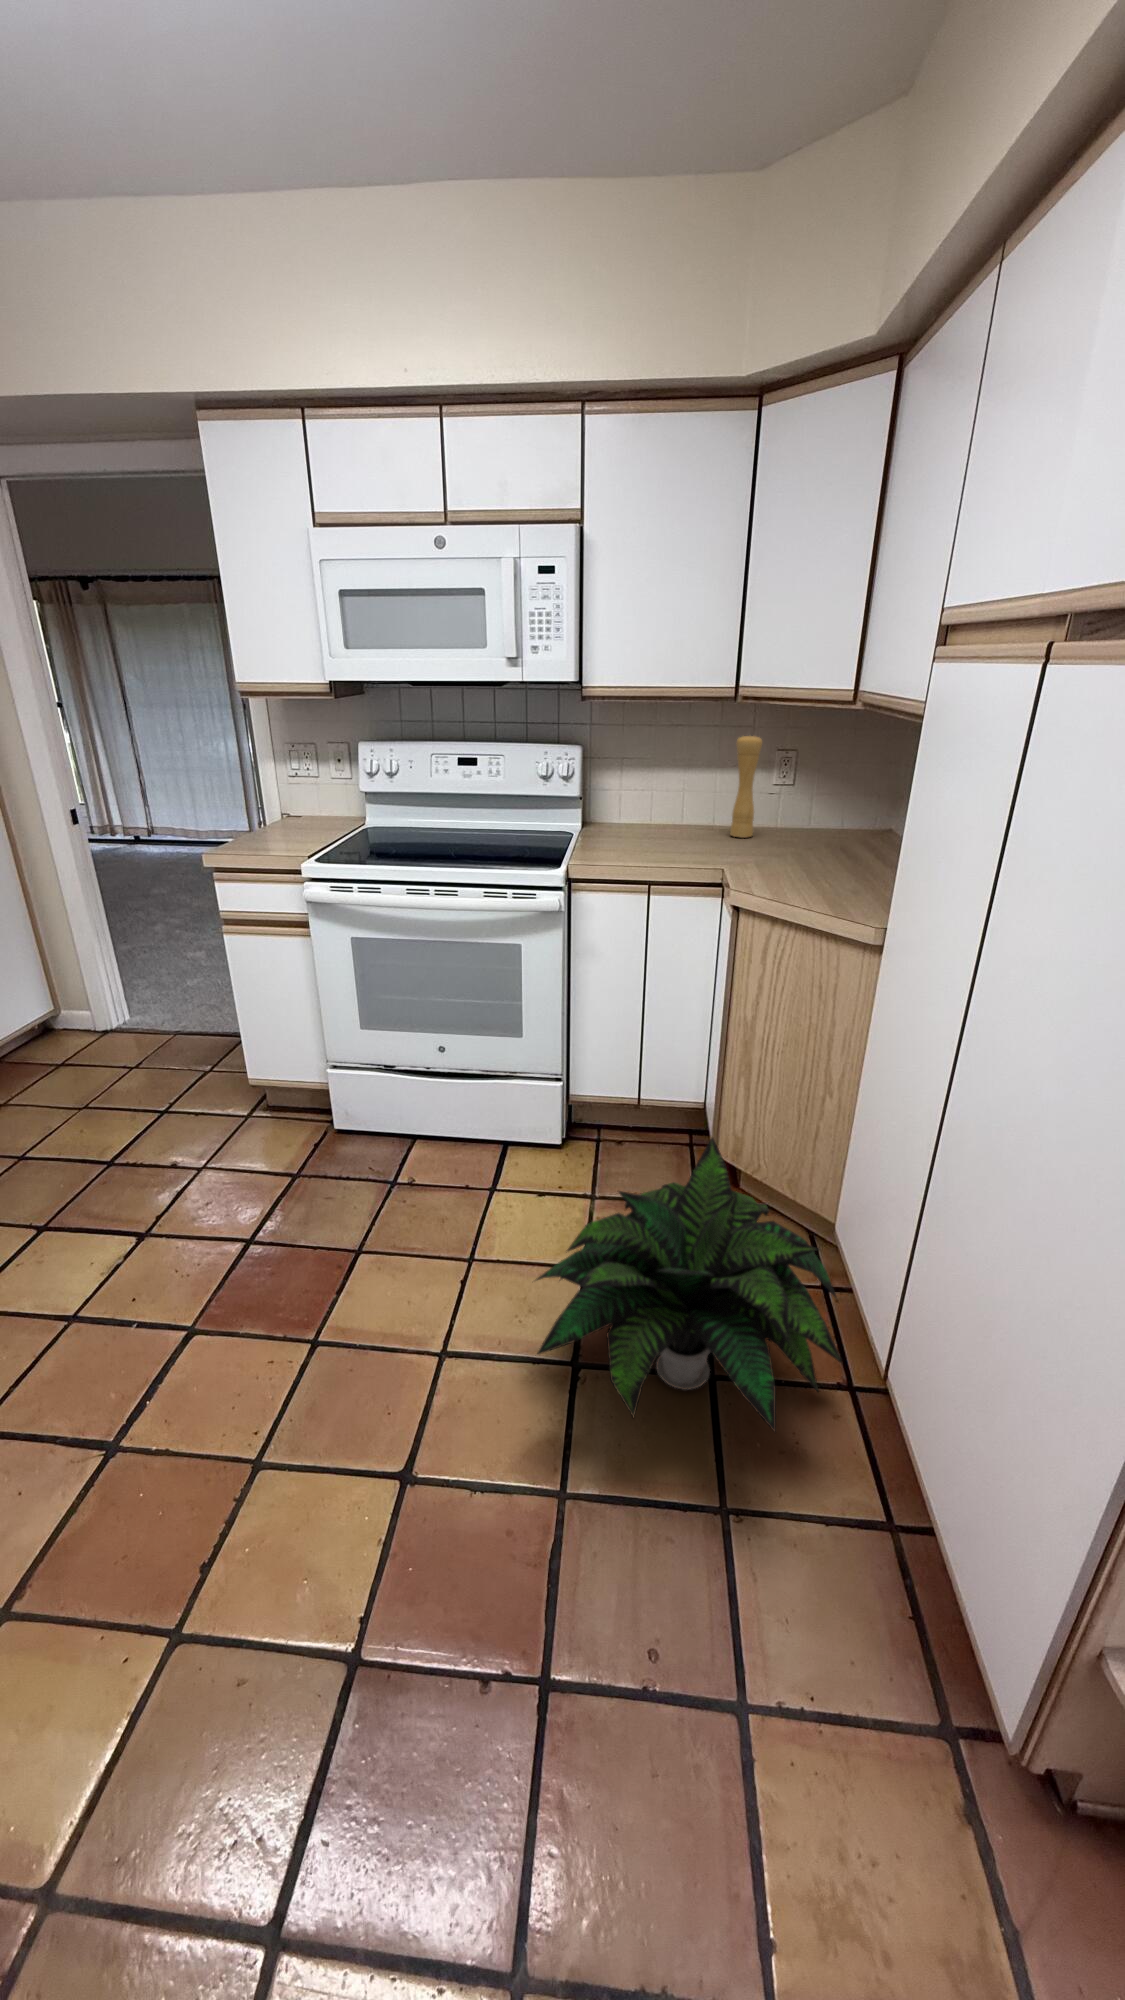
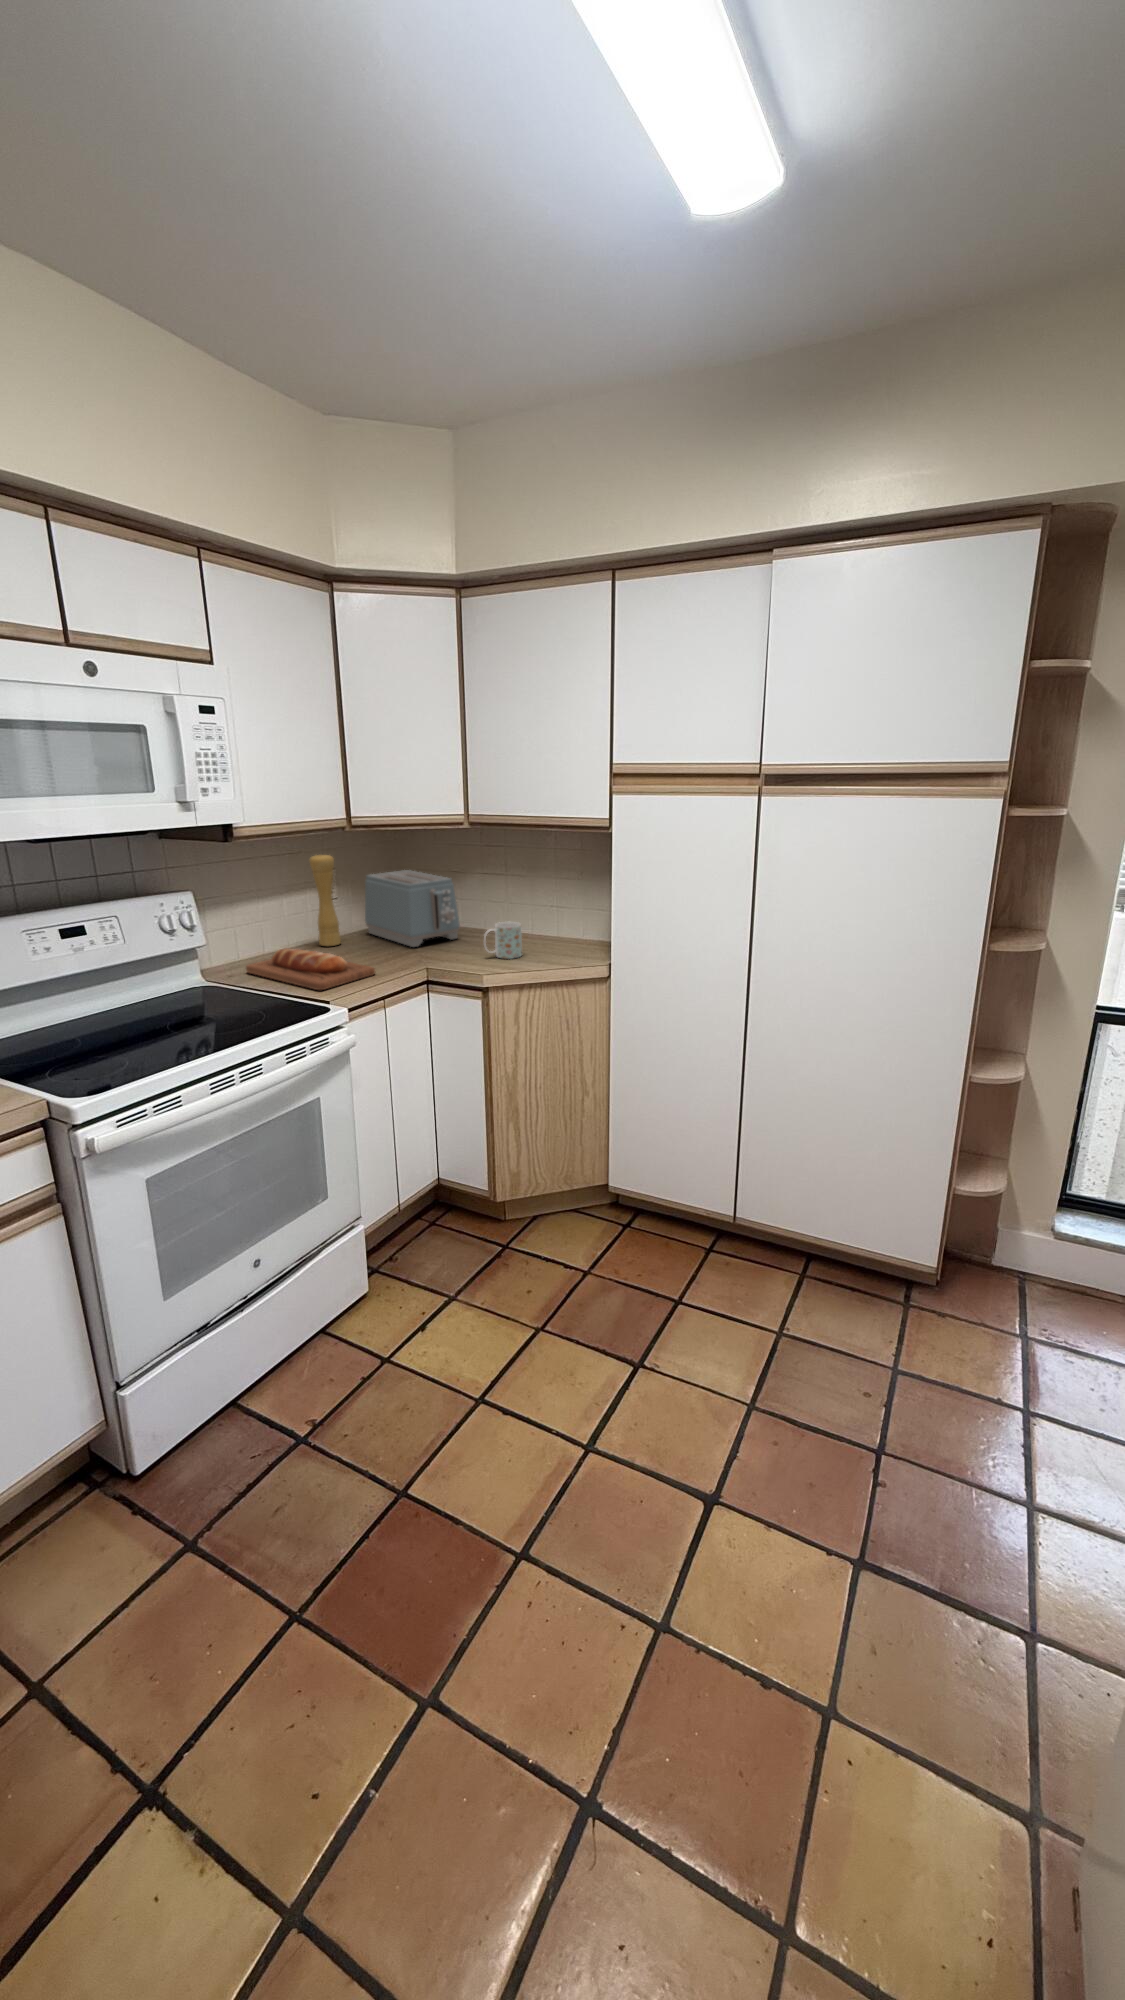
toaster: none [775,769,866,863] -> present [365,870,460,947]
bread loaf: none [601,820,686,863] -> present [246,948,375,990]
mug: none [787,845,838,894] -> present [484,922,522,959]
potted plant: present [536,1138,843,1432] -> none [562,1141,805,1325]

